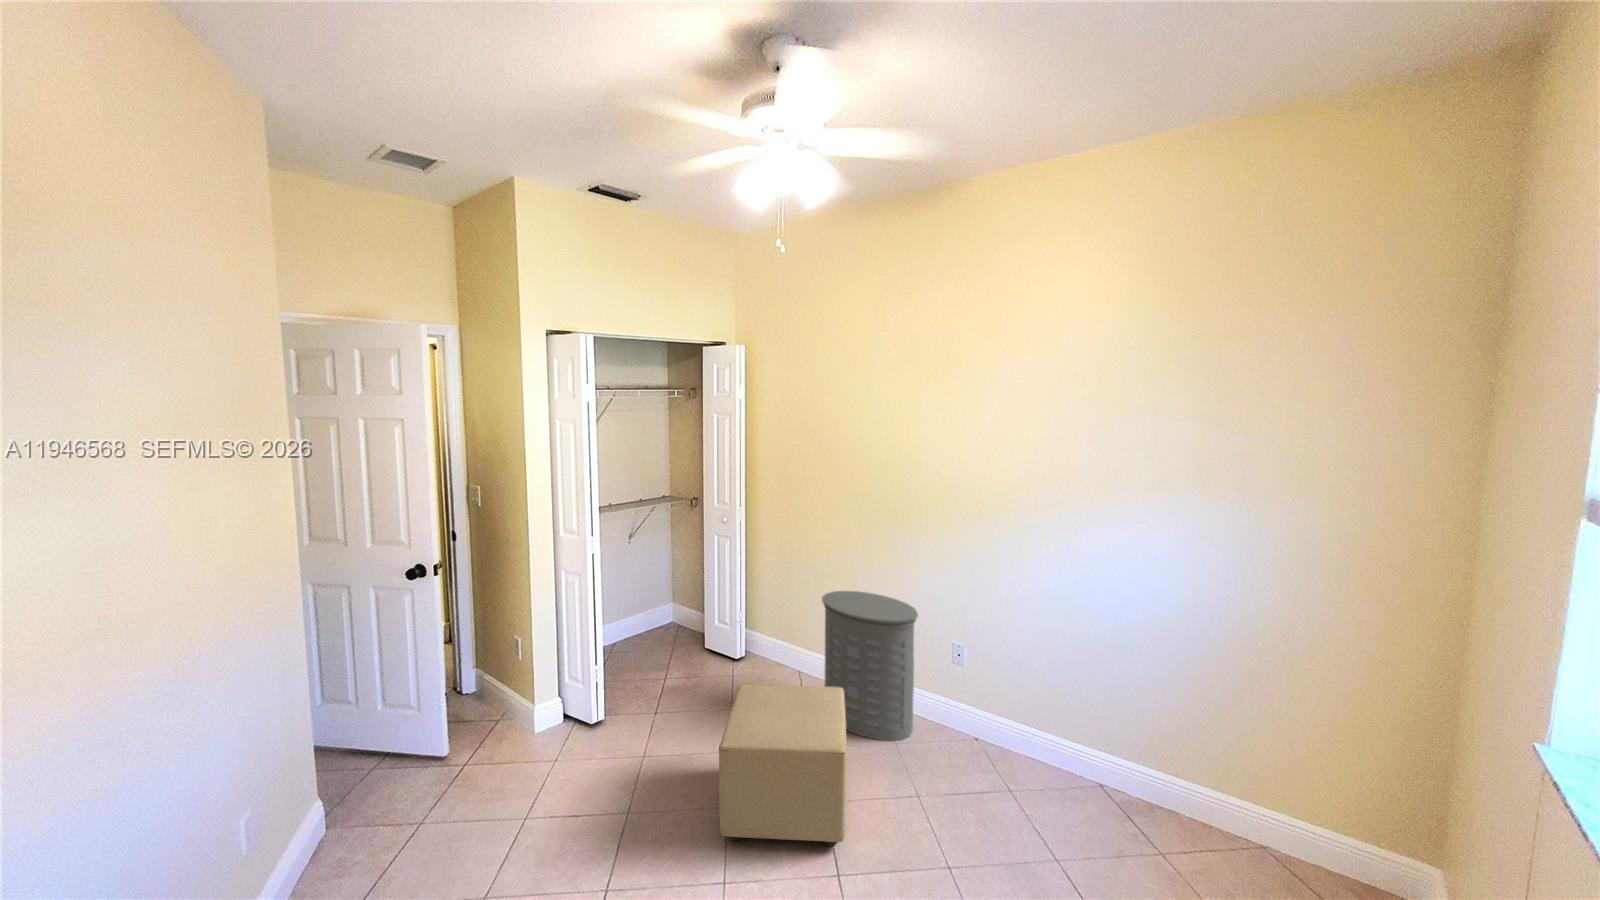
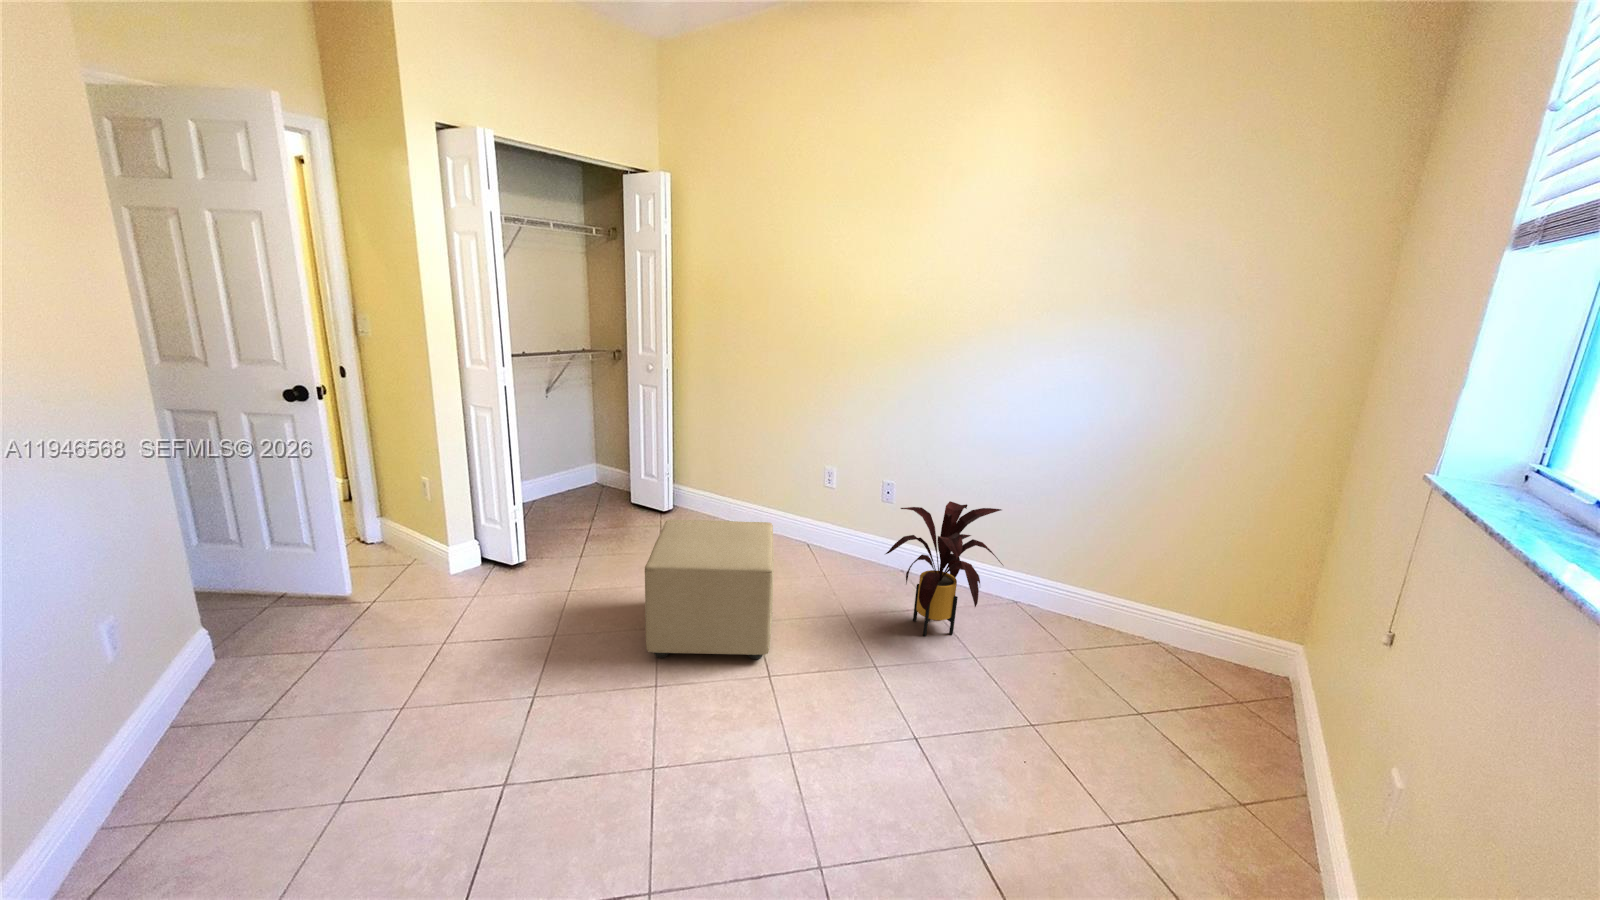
laundry hamper: present [822,591,918,741] -> none [753,439,850,580]
house plant: none [959,665,1089,818] -> present [886,501,1003,636]

